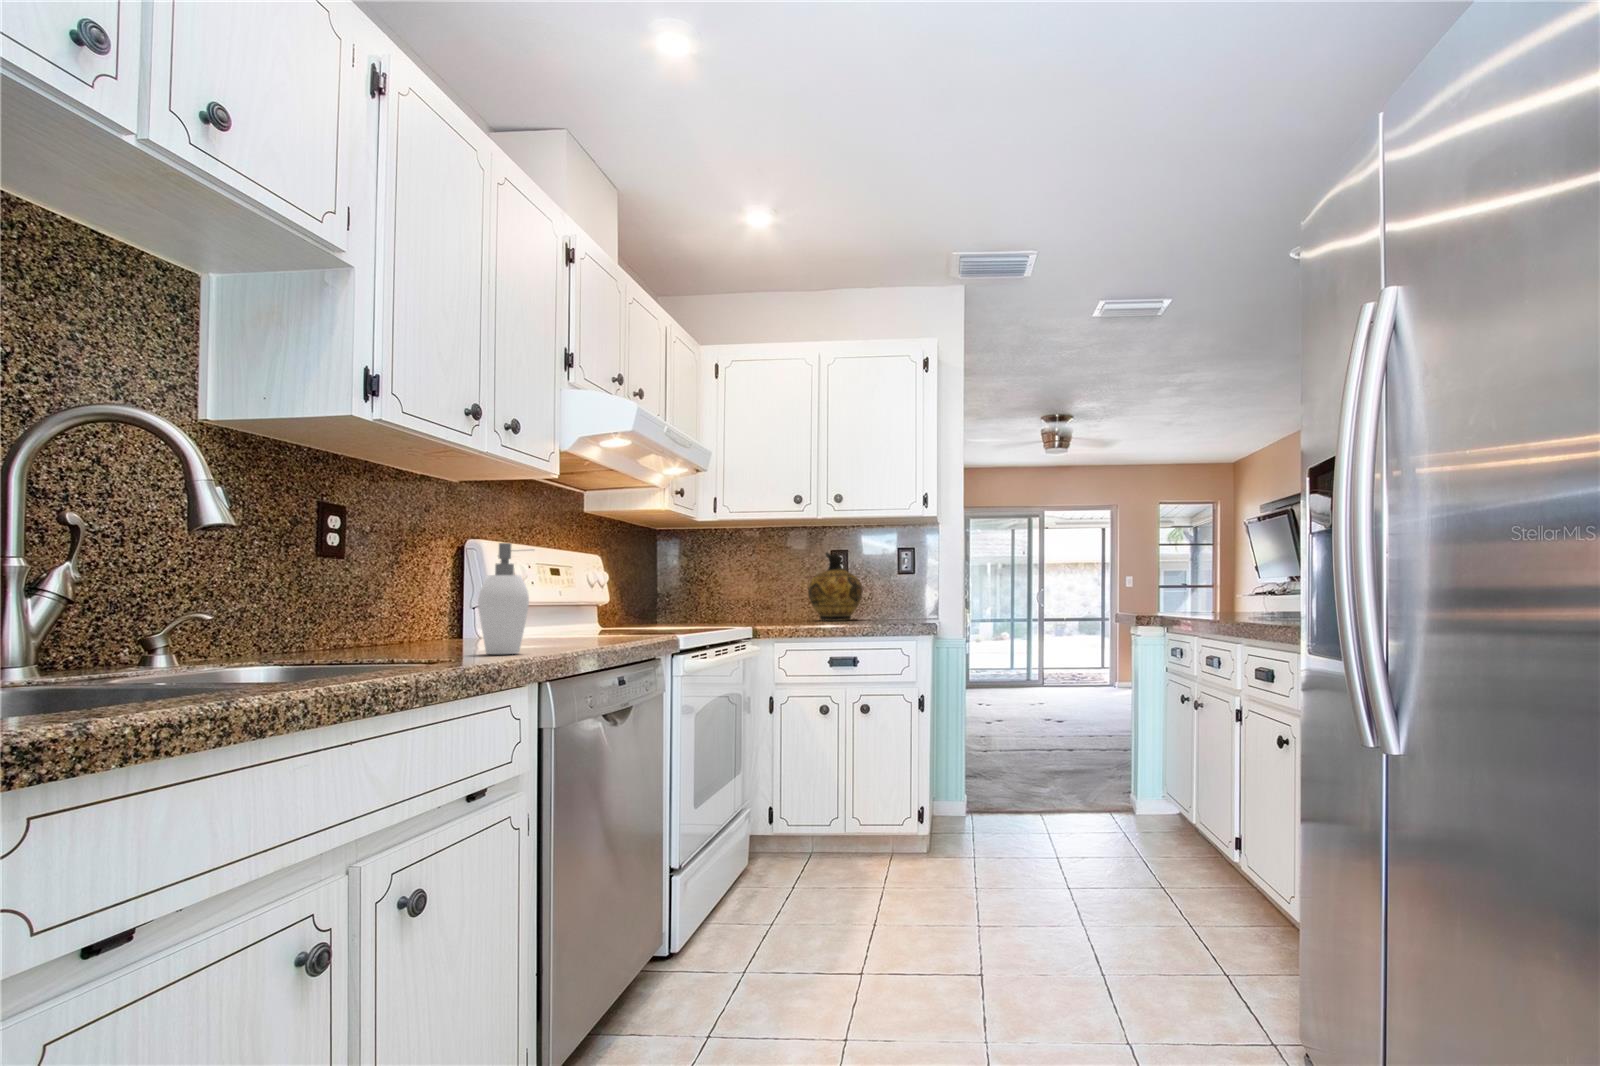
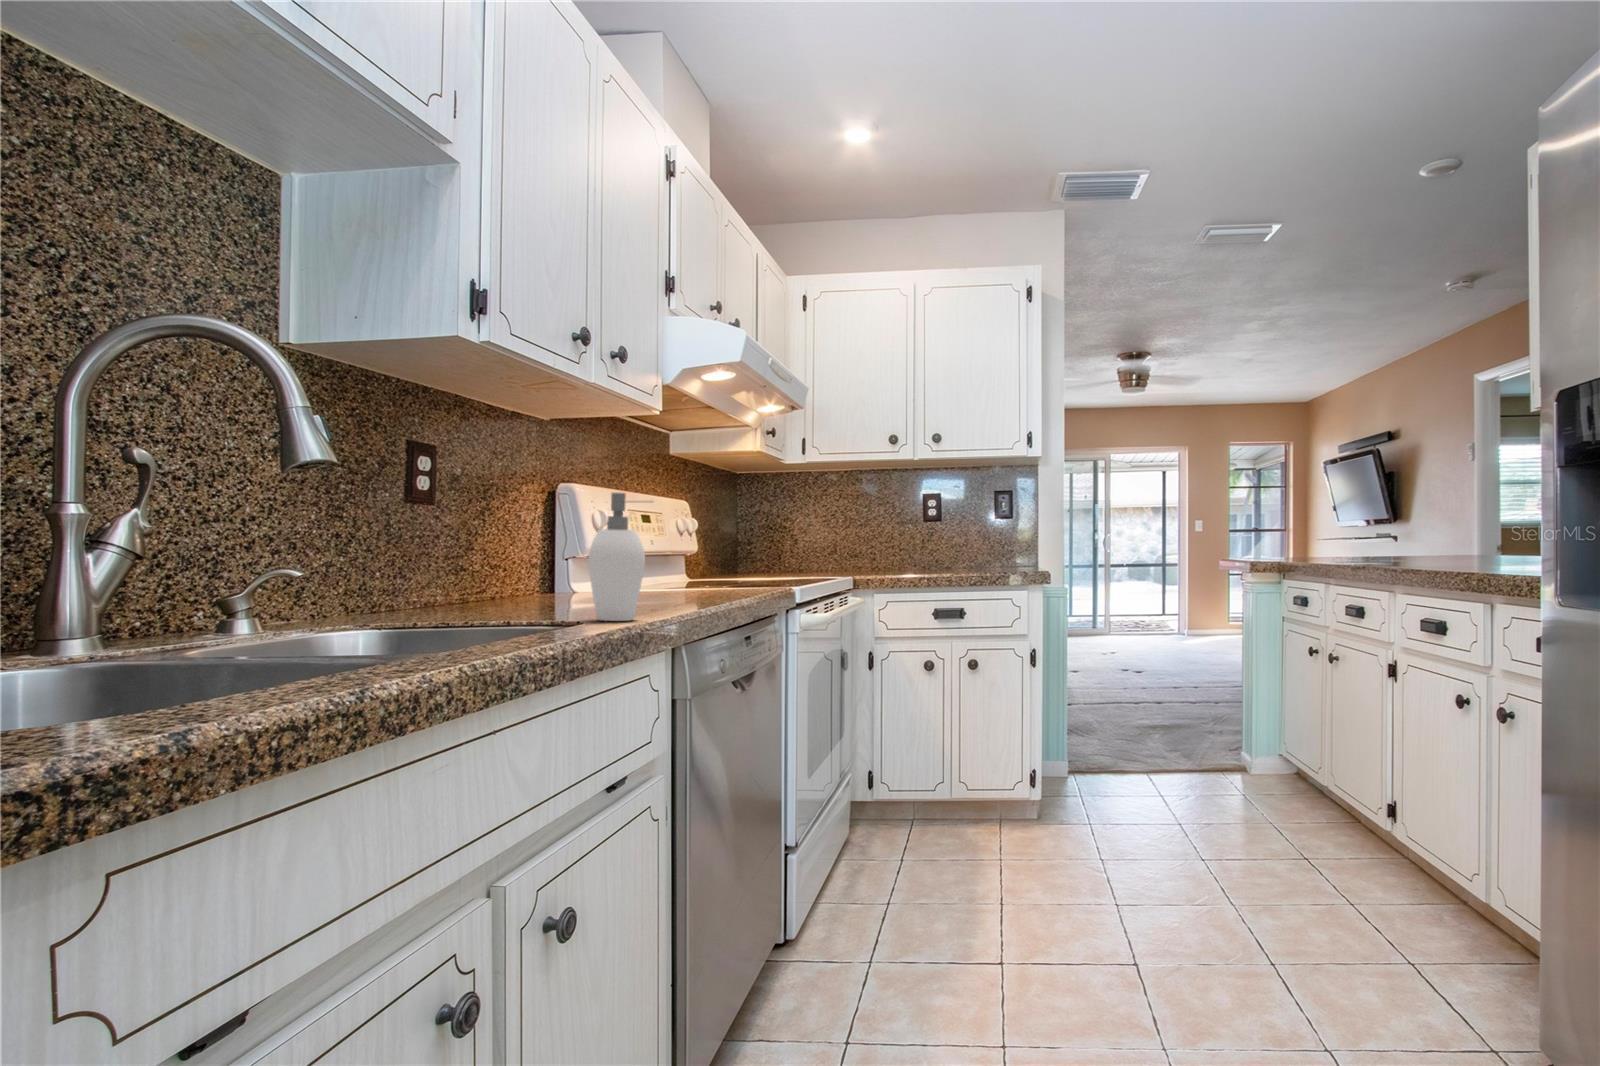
ceramic jug: present [808,553,863,621] -> none [907,506,968,581]

